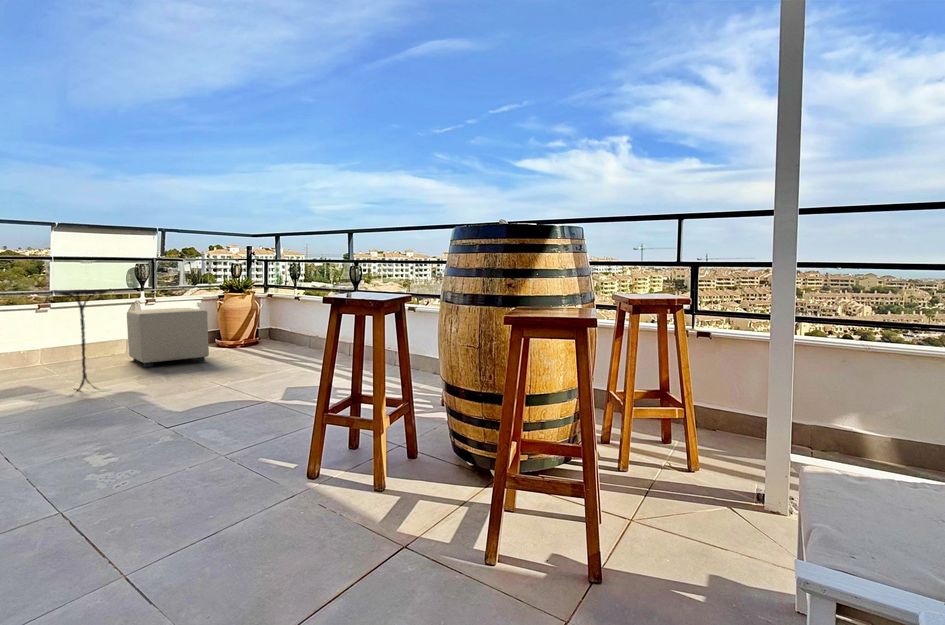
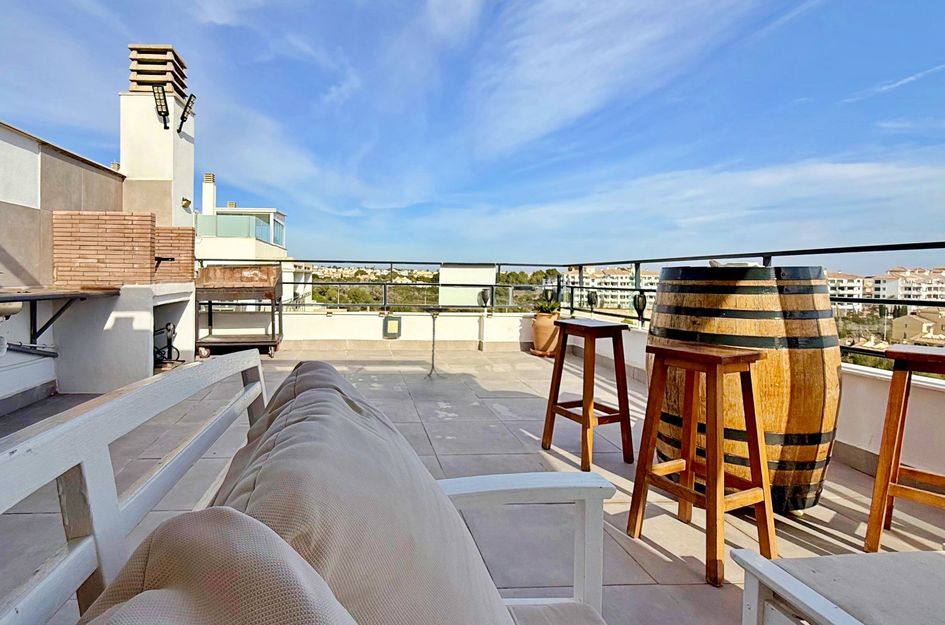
ottoman: present [127,308,209,367] -> none [468,323,519,365]

